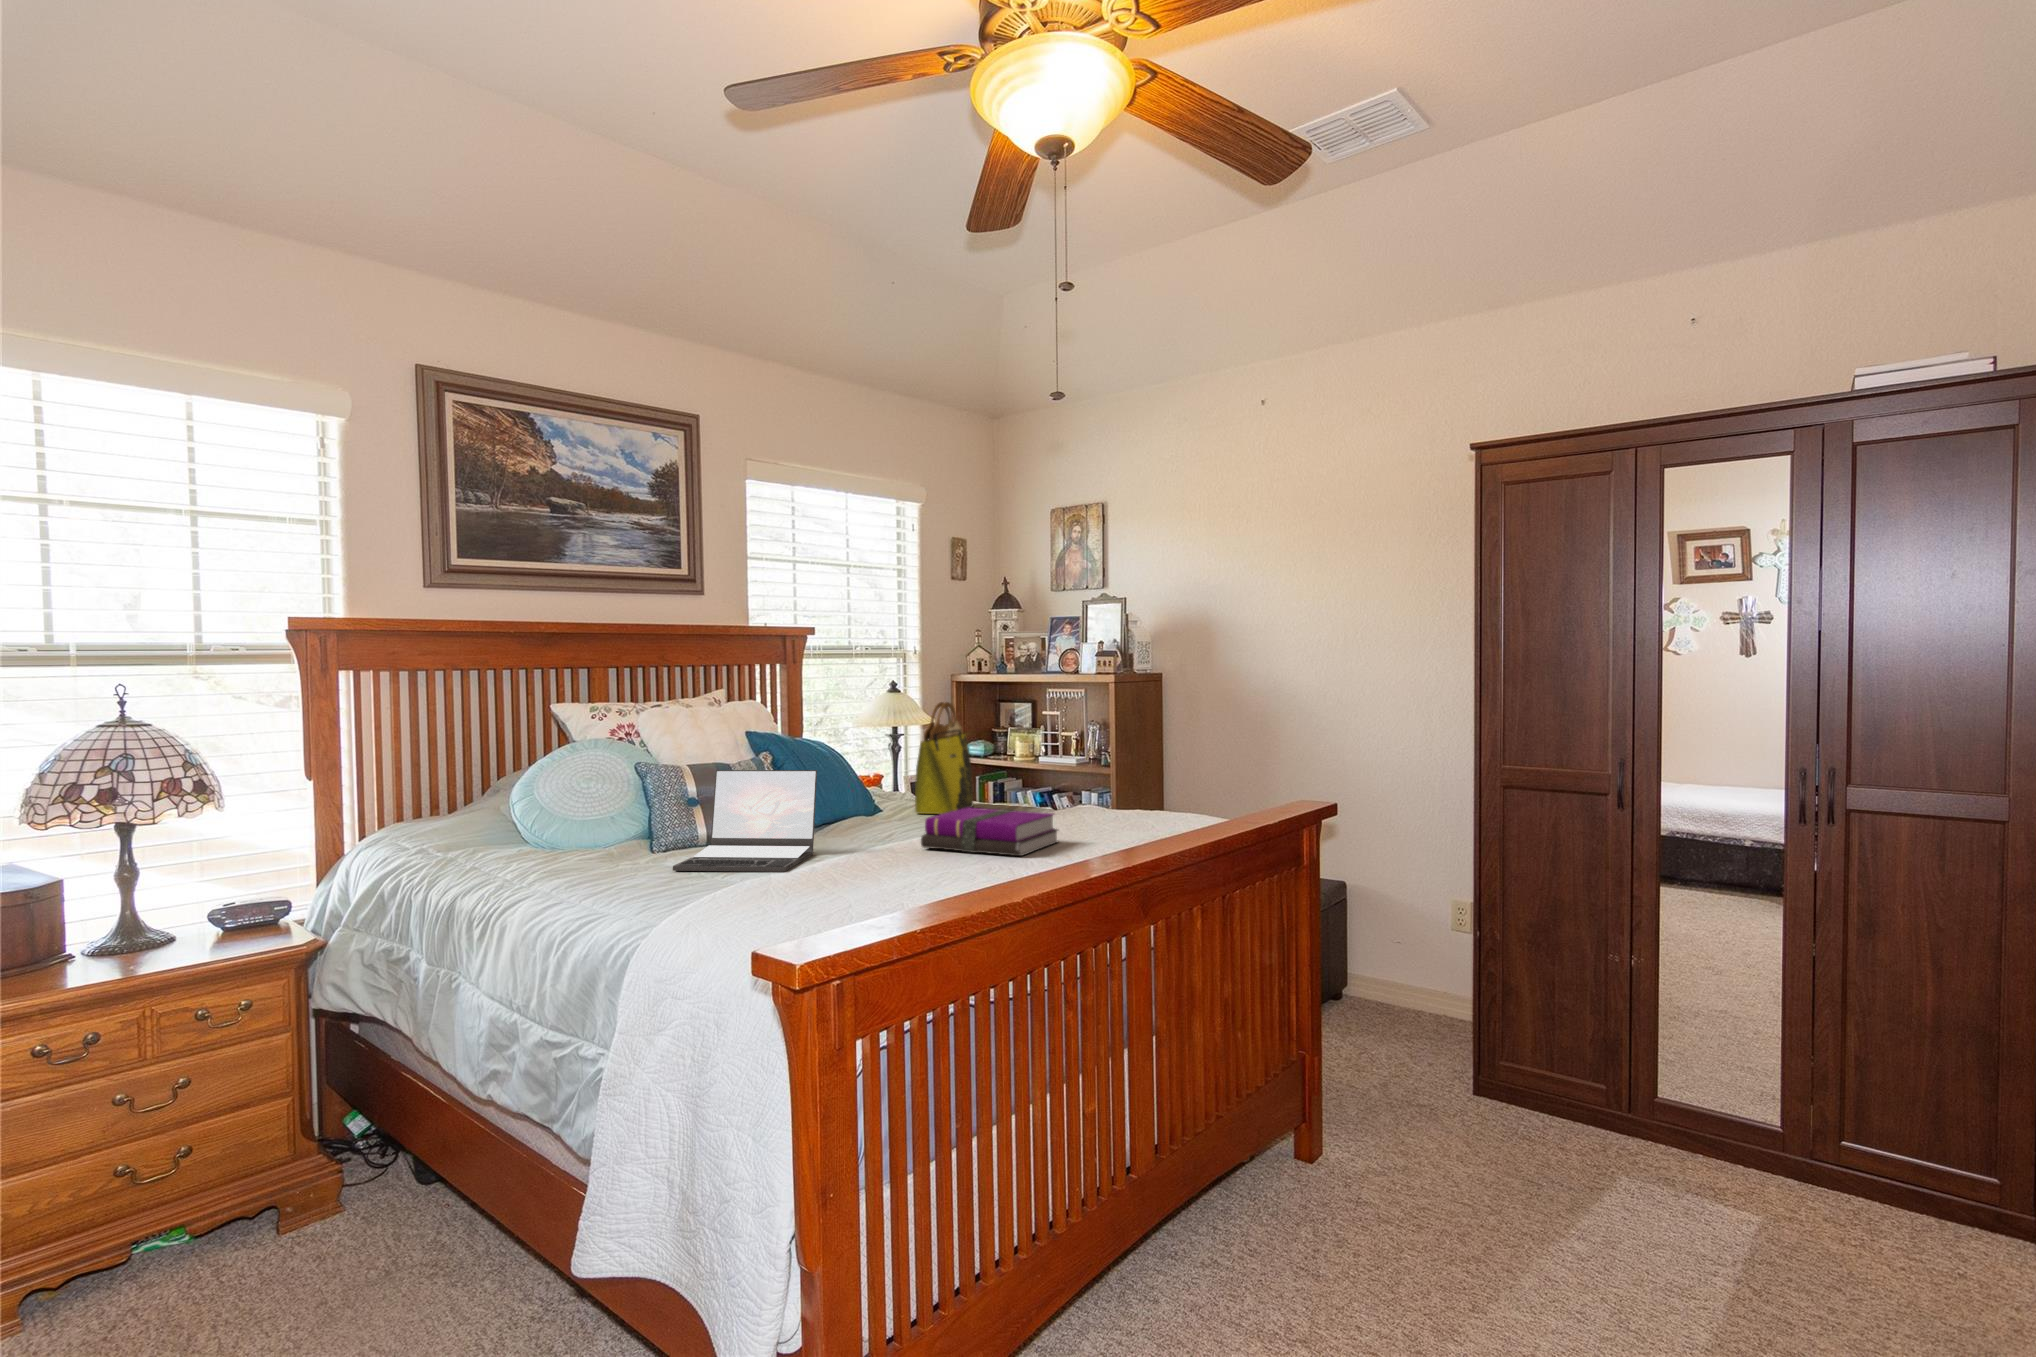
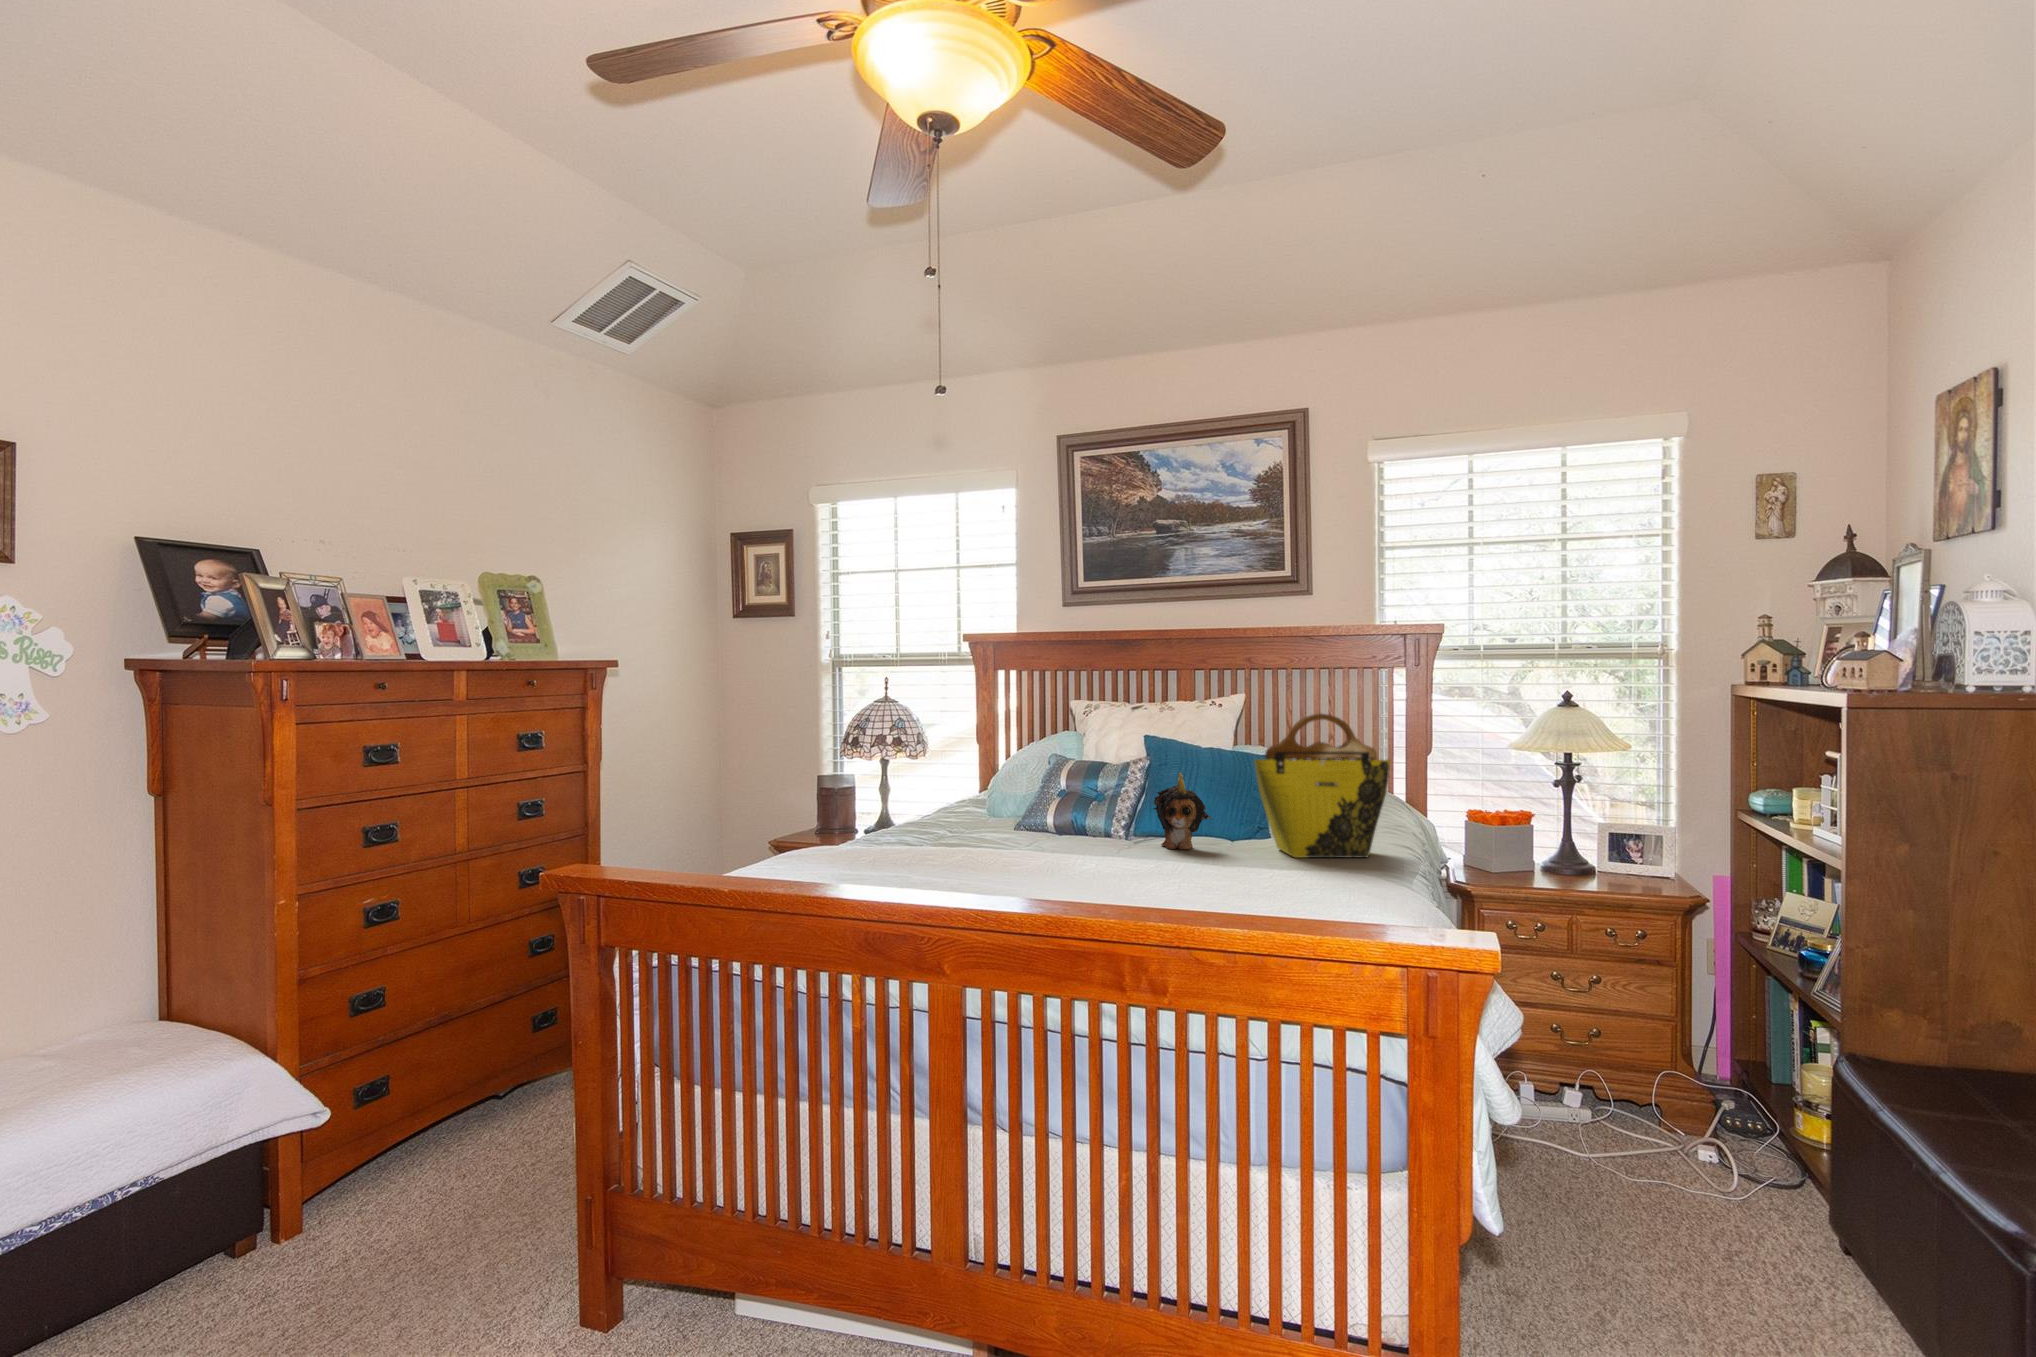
plush toy: none [850,758,898,828] -> present [1153,772,1212,849]
laptop: present [673,770,817,872] -> none [917,761,1028,853]
notebook: present [921,808,1058,856] -> none [1046,834,1160,897]

